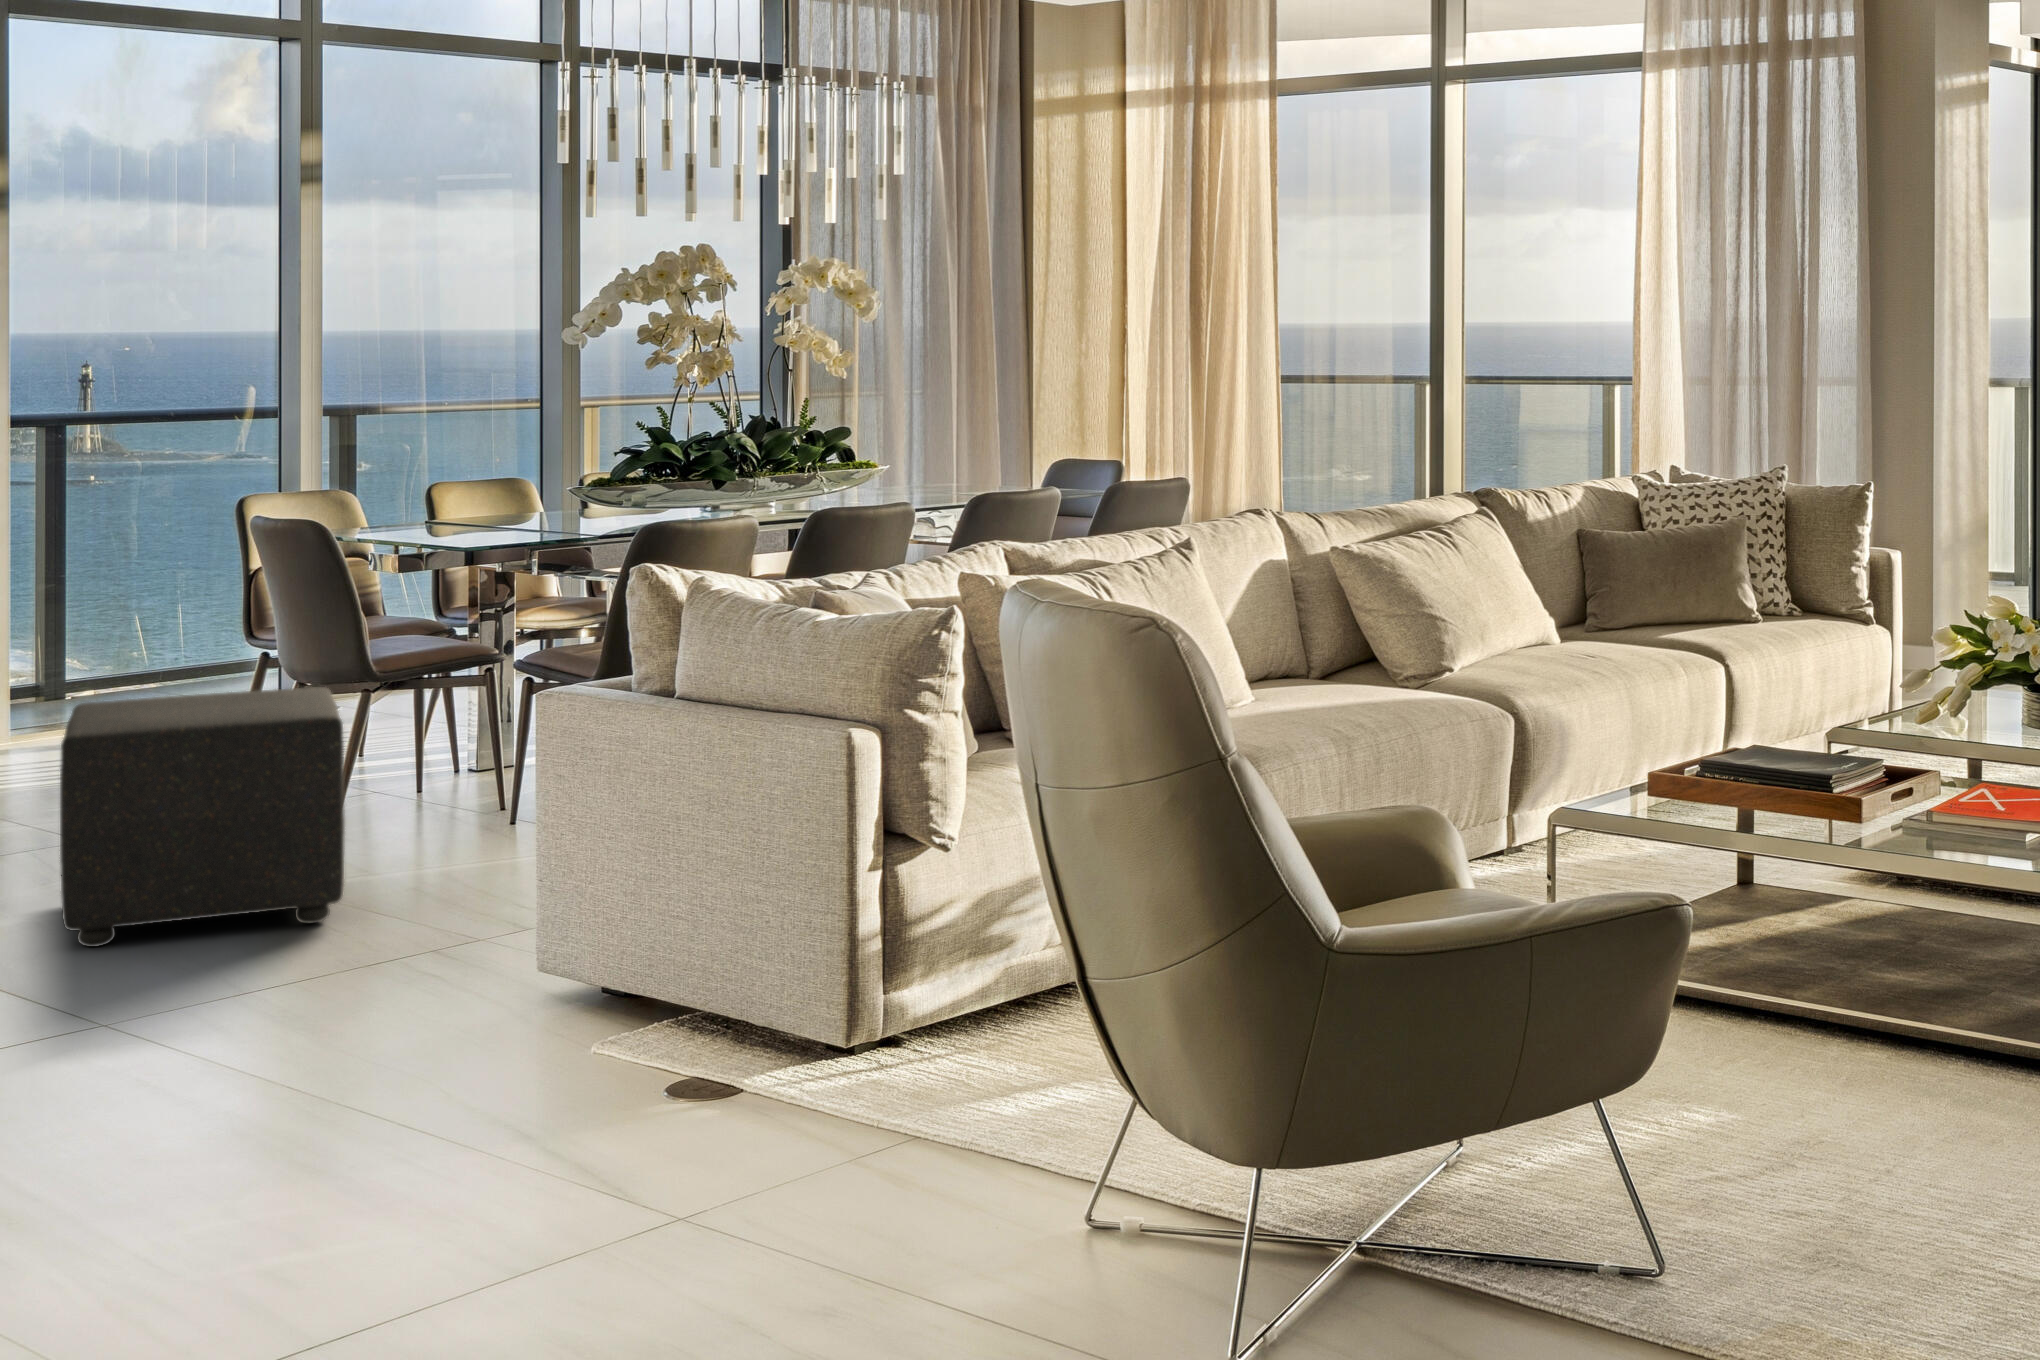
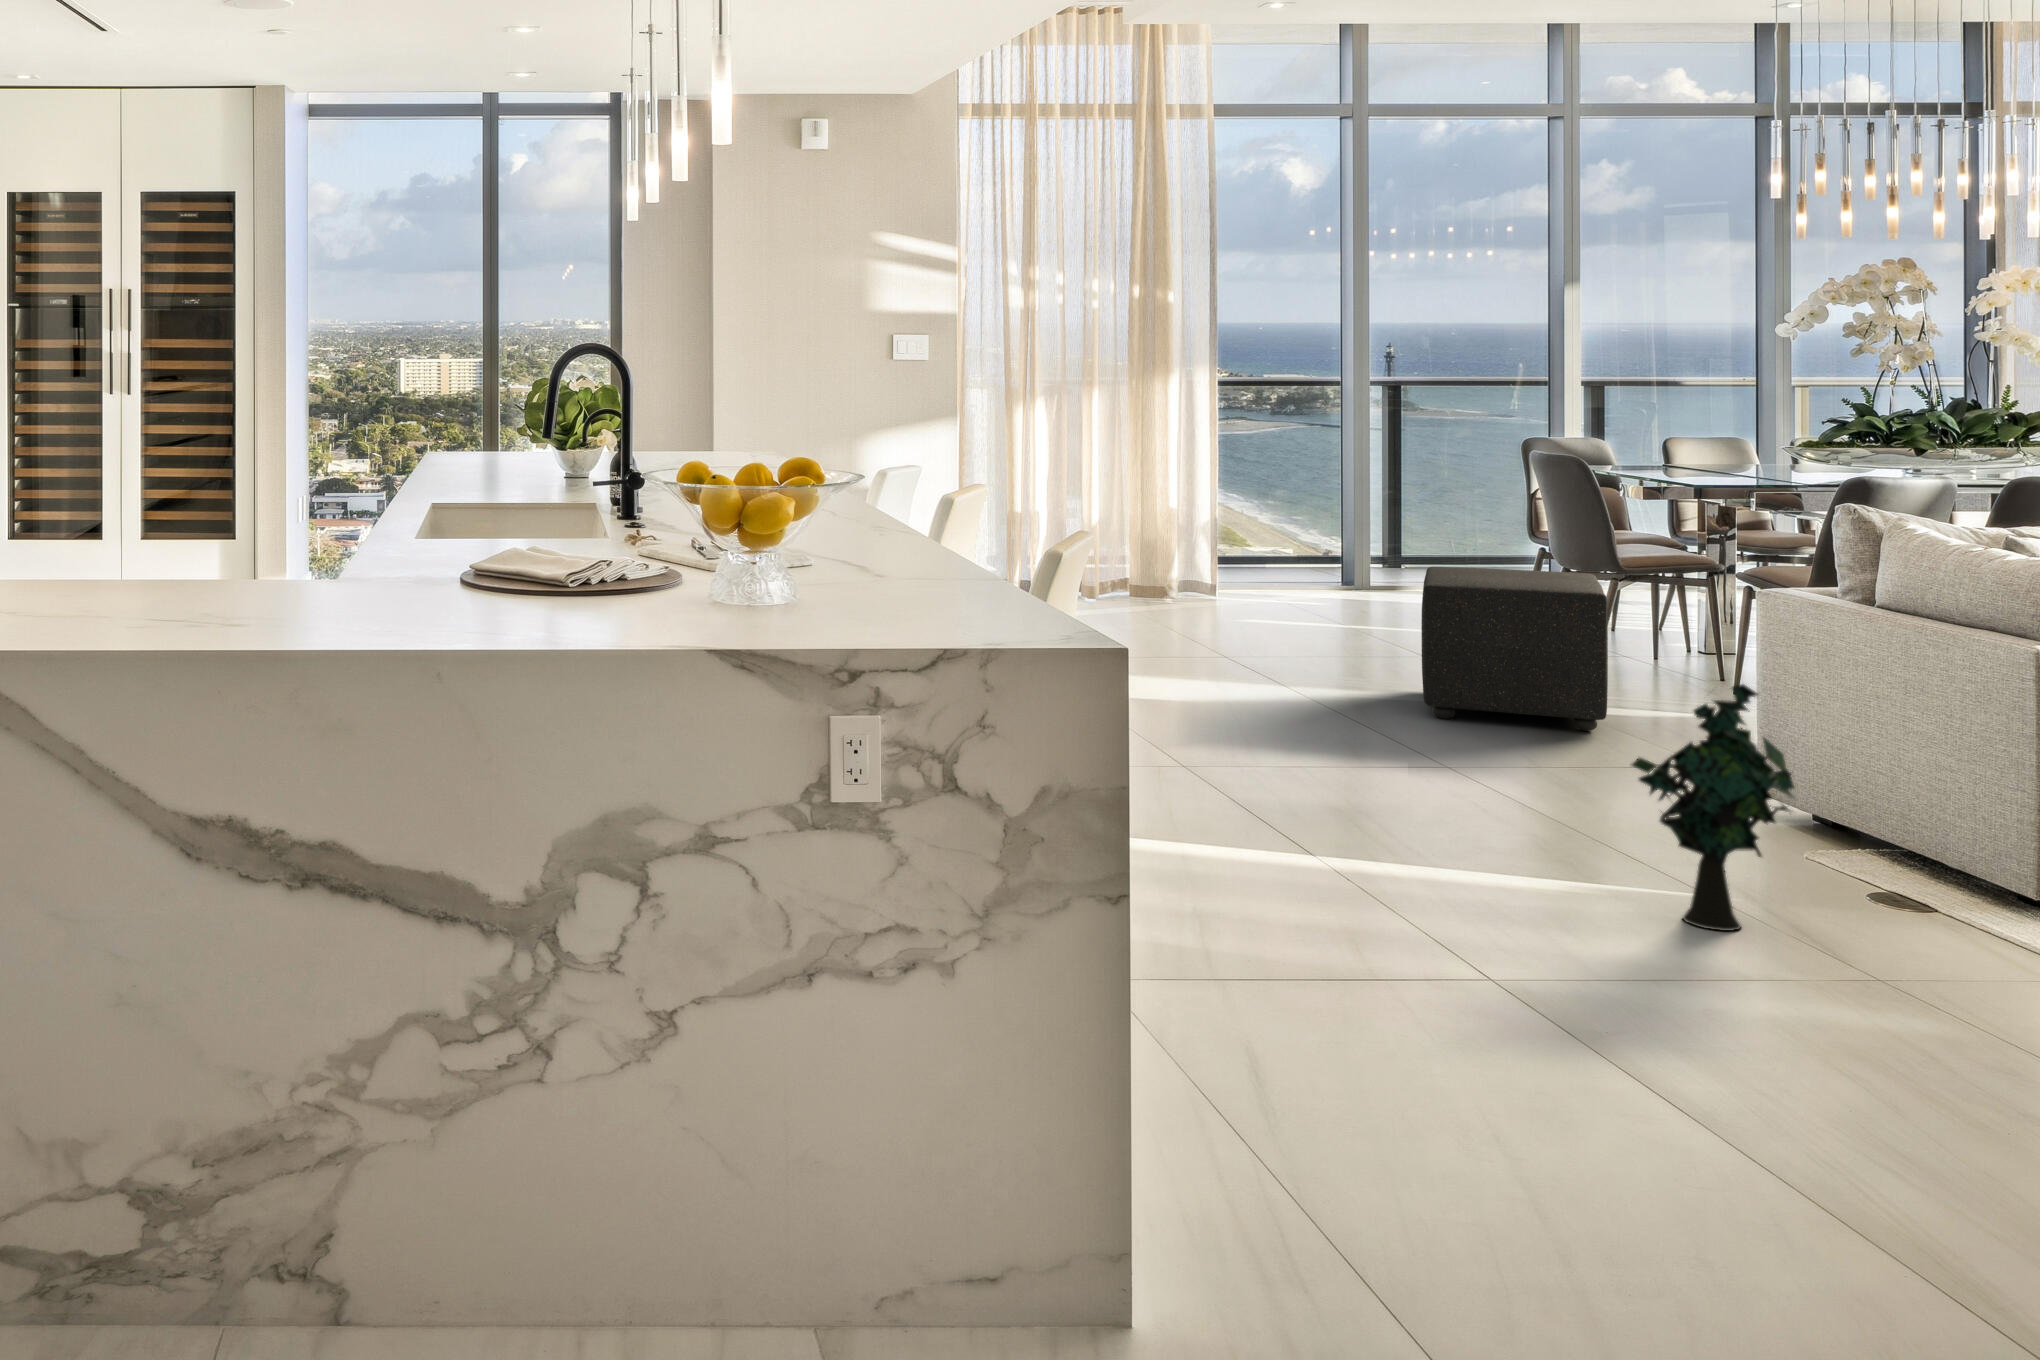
decorative plant: none [357,839,583,1215] -> present [1632,684,1794,931]

